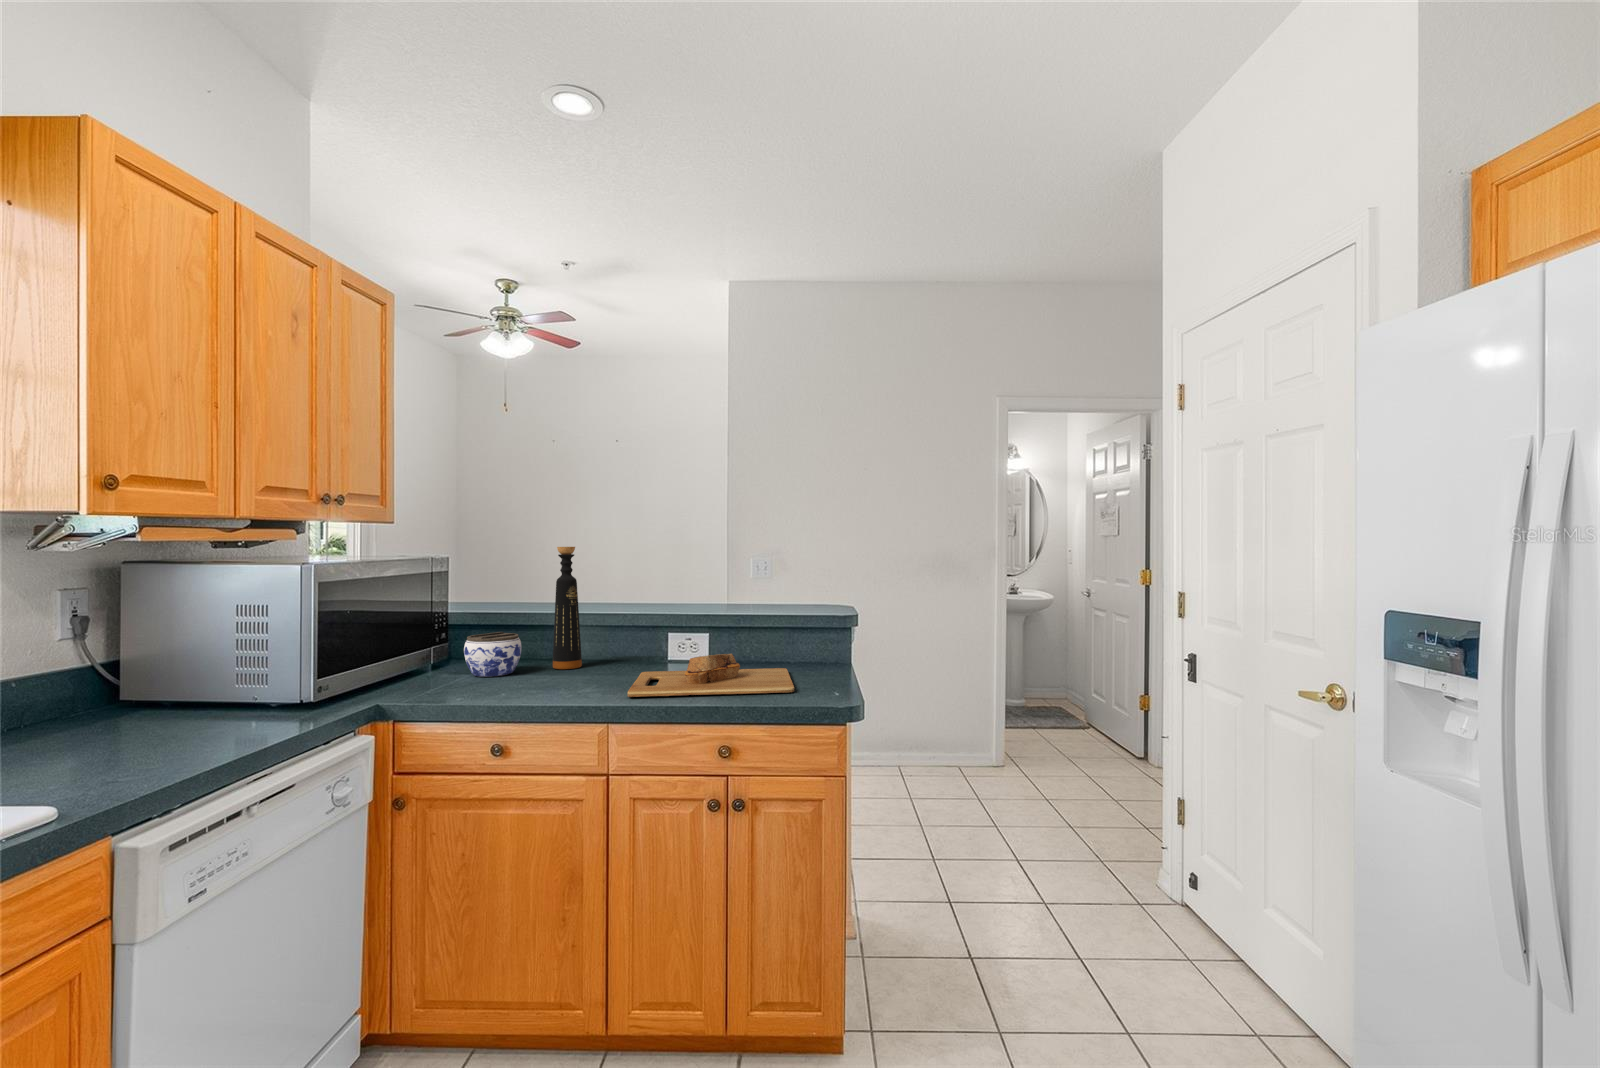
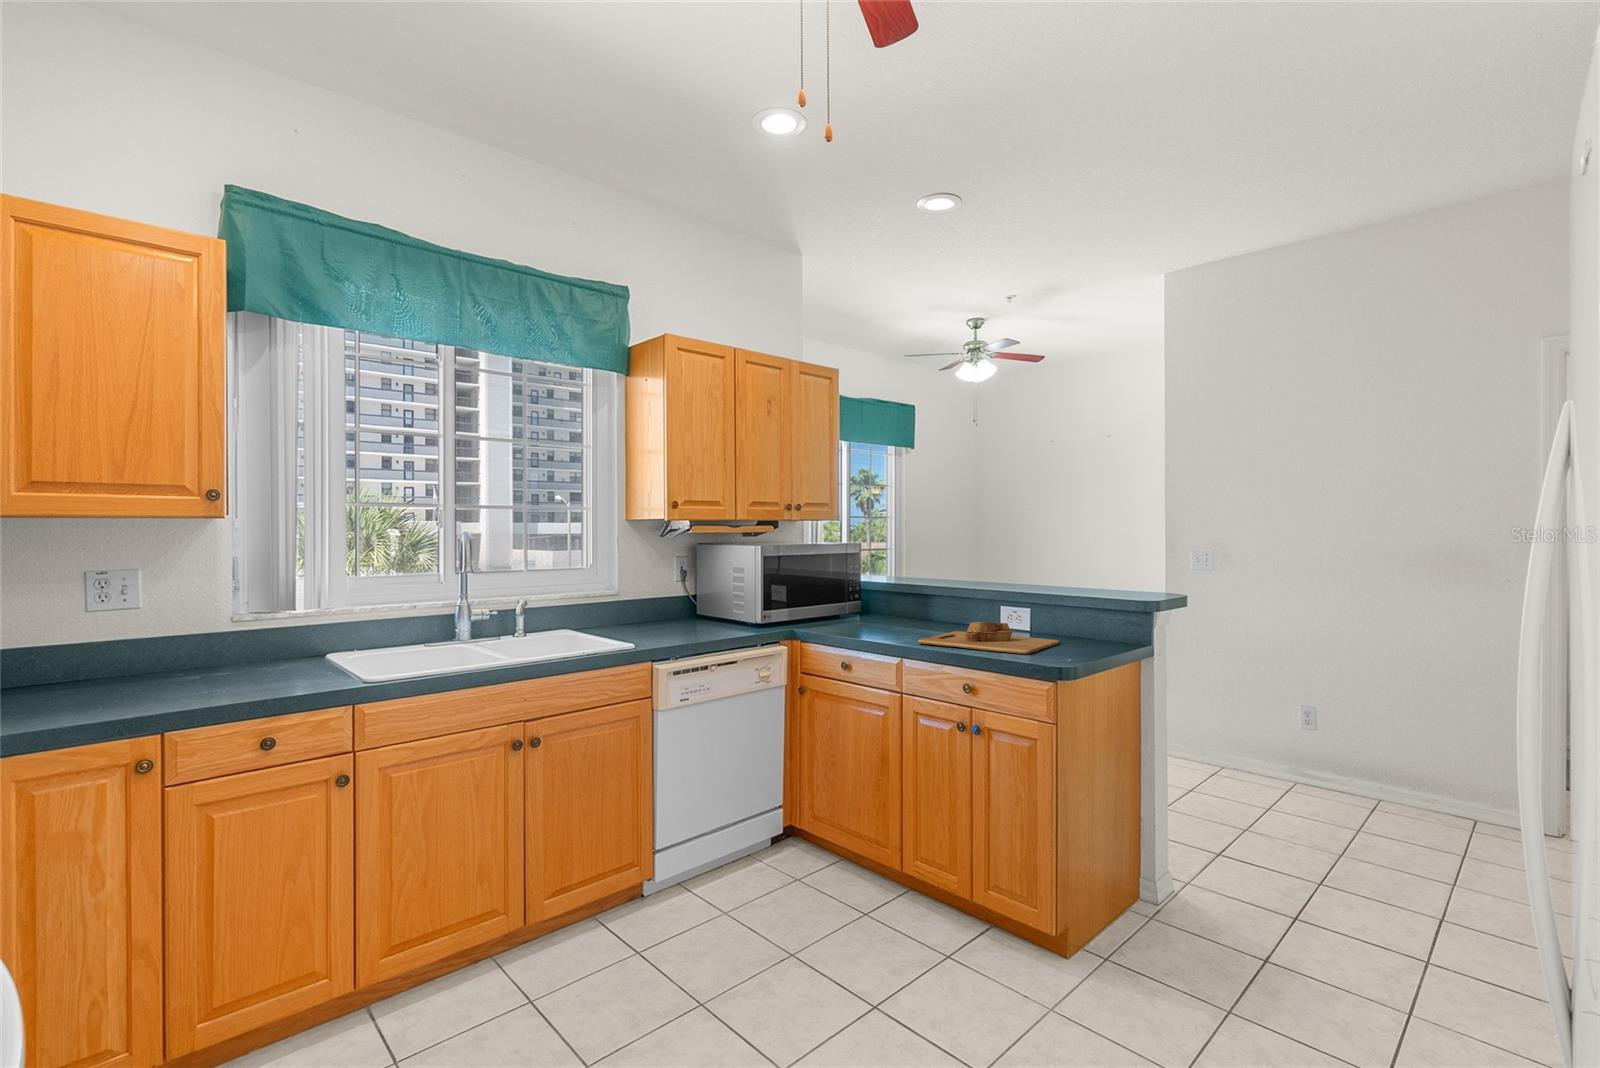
bottle: present [553,547,582,669] -> none [914,539,934,625]
jar: present [464,632,522,677] -> none [858,596,894,624]

